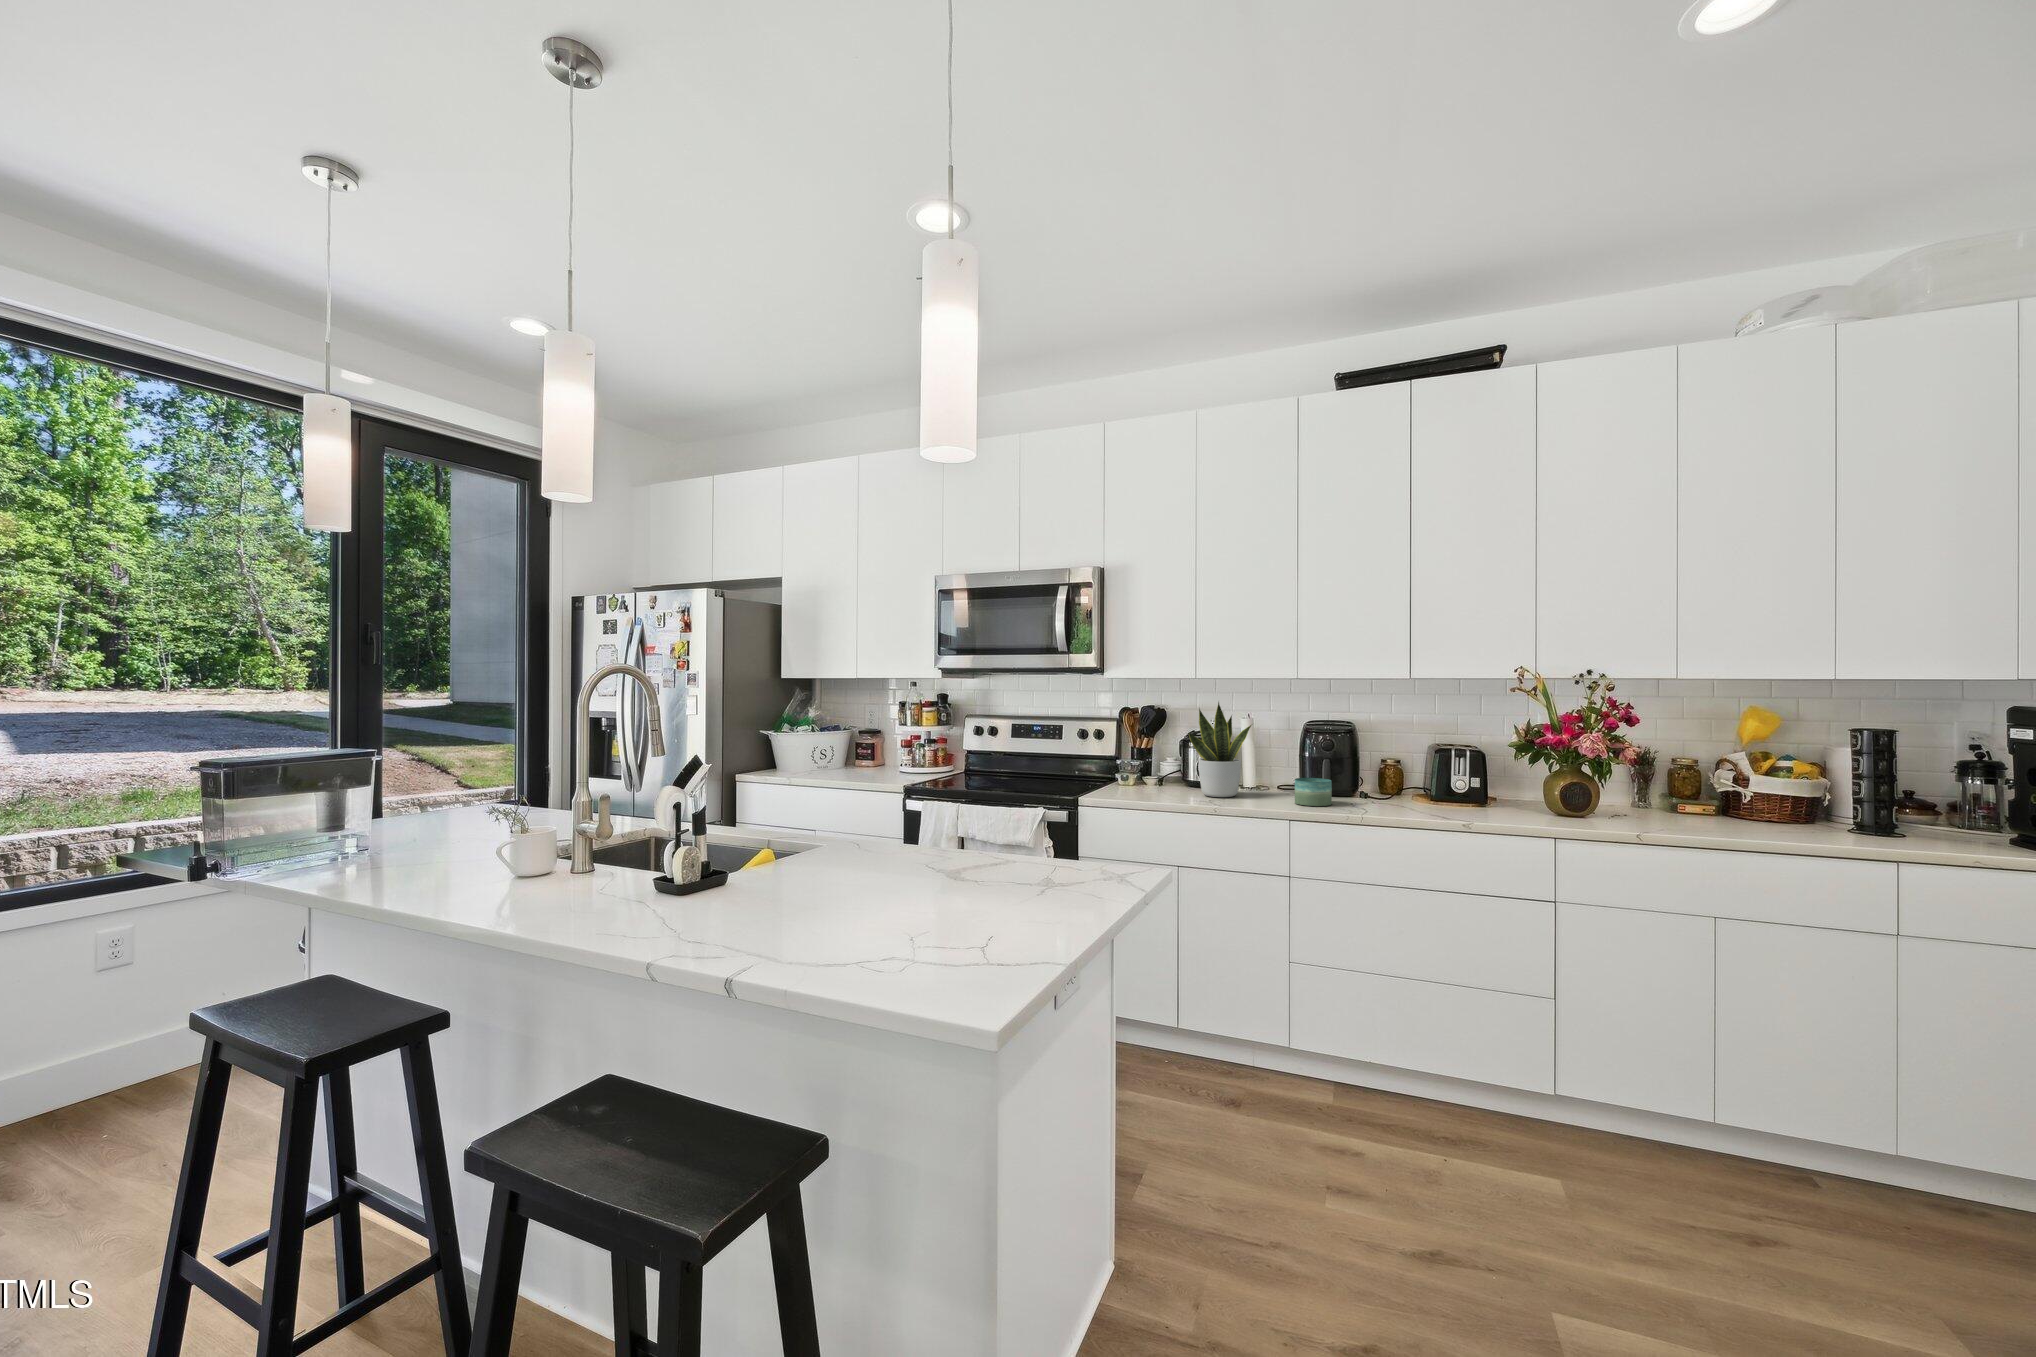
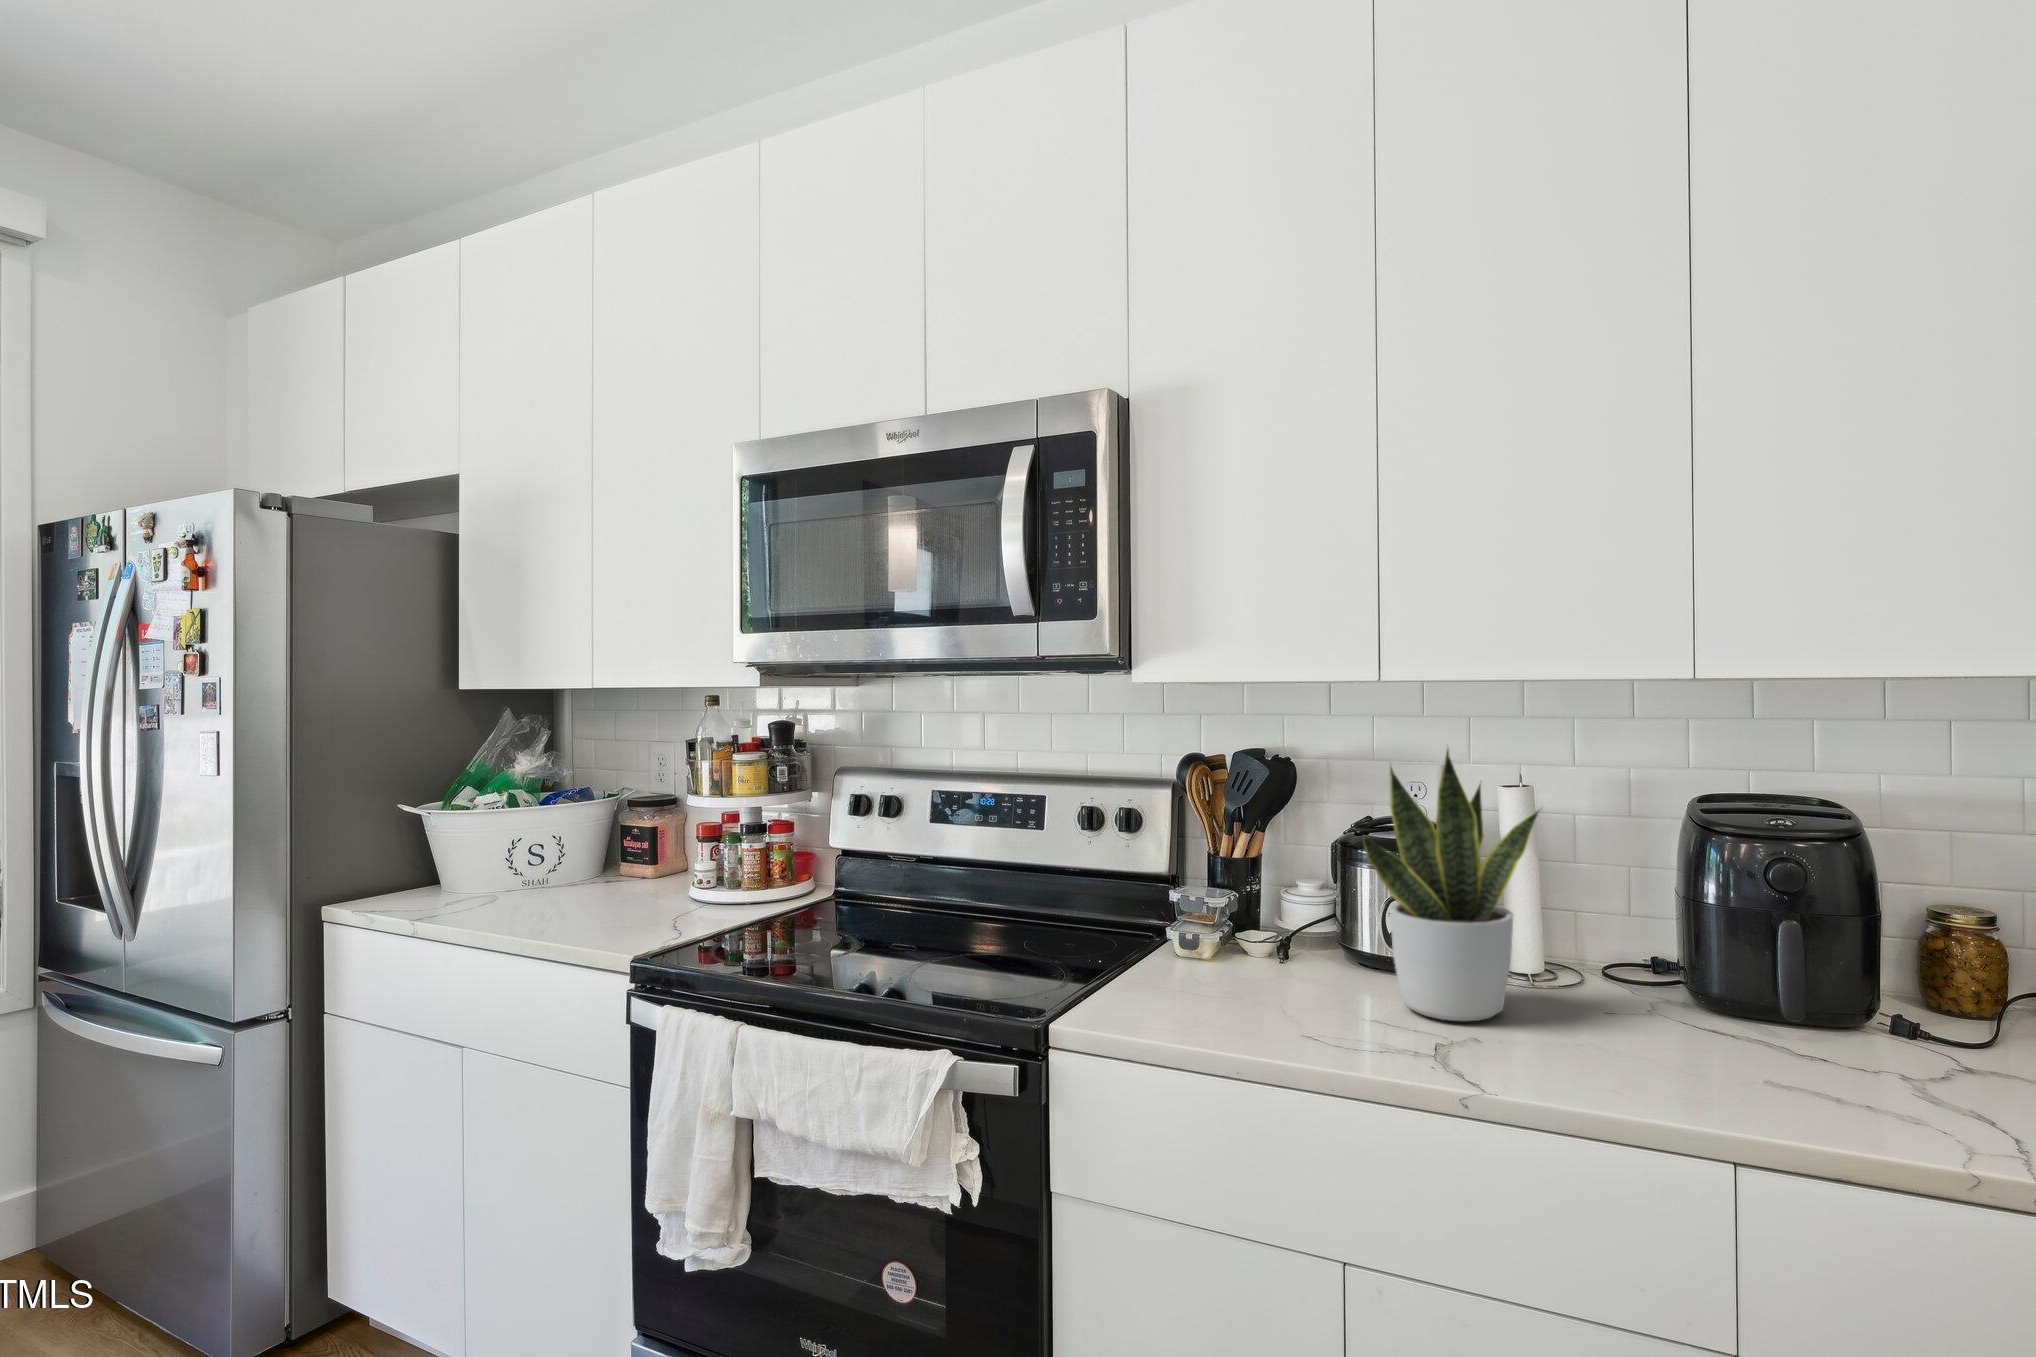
candle: present [1295,778,1332,806] -> none [1694,977,1819,1082]

